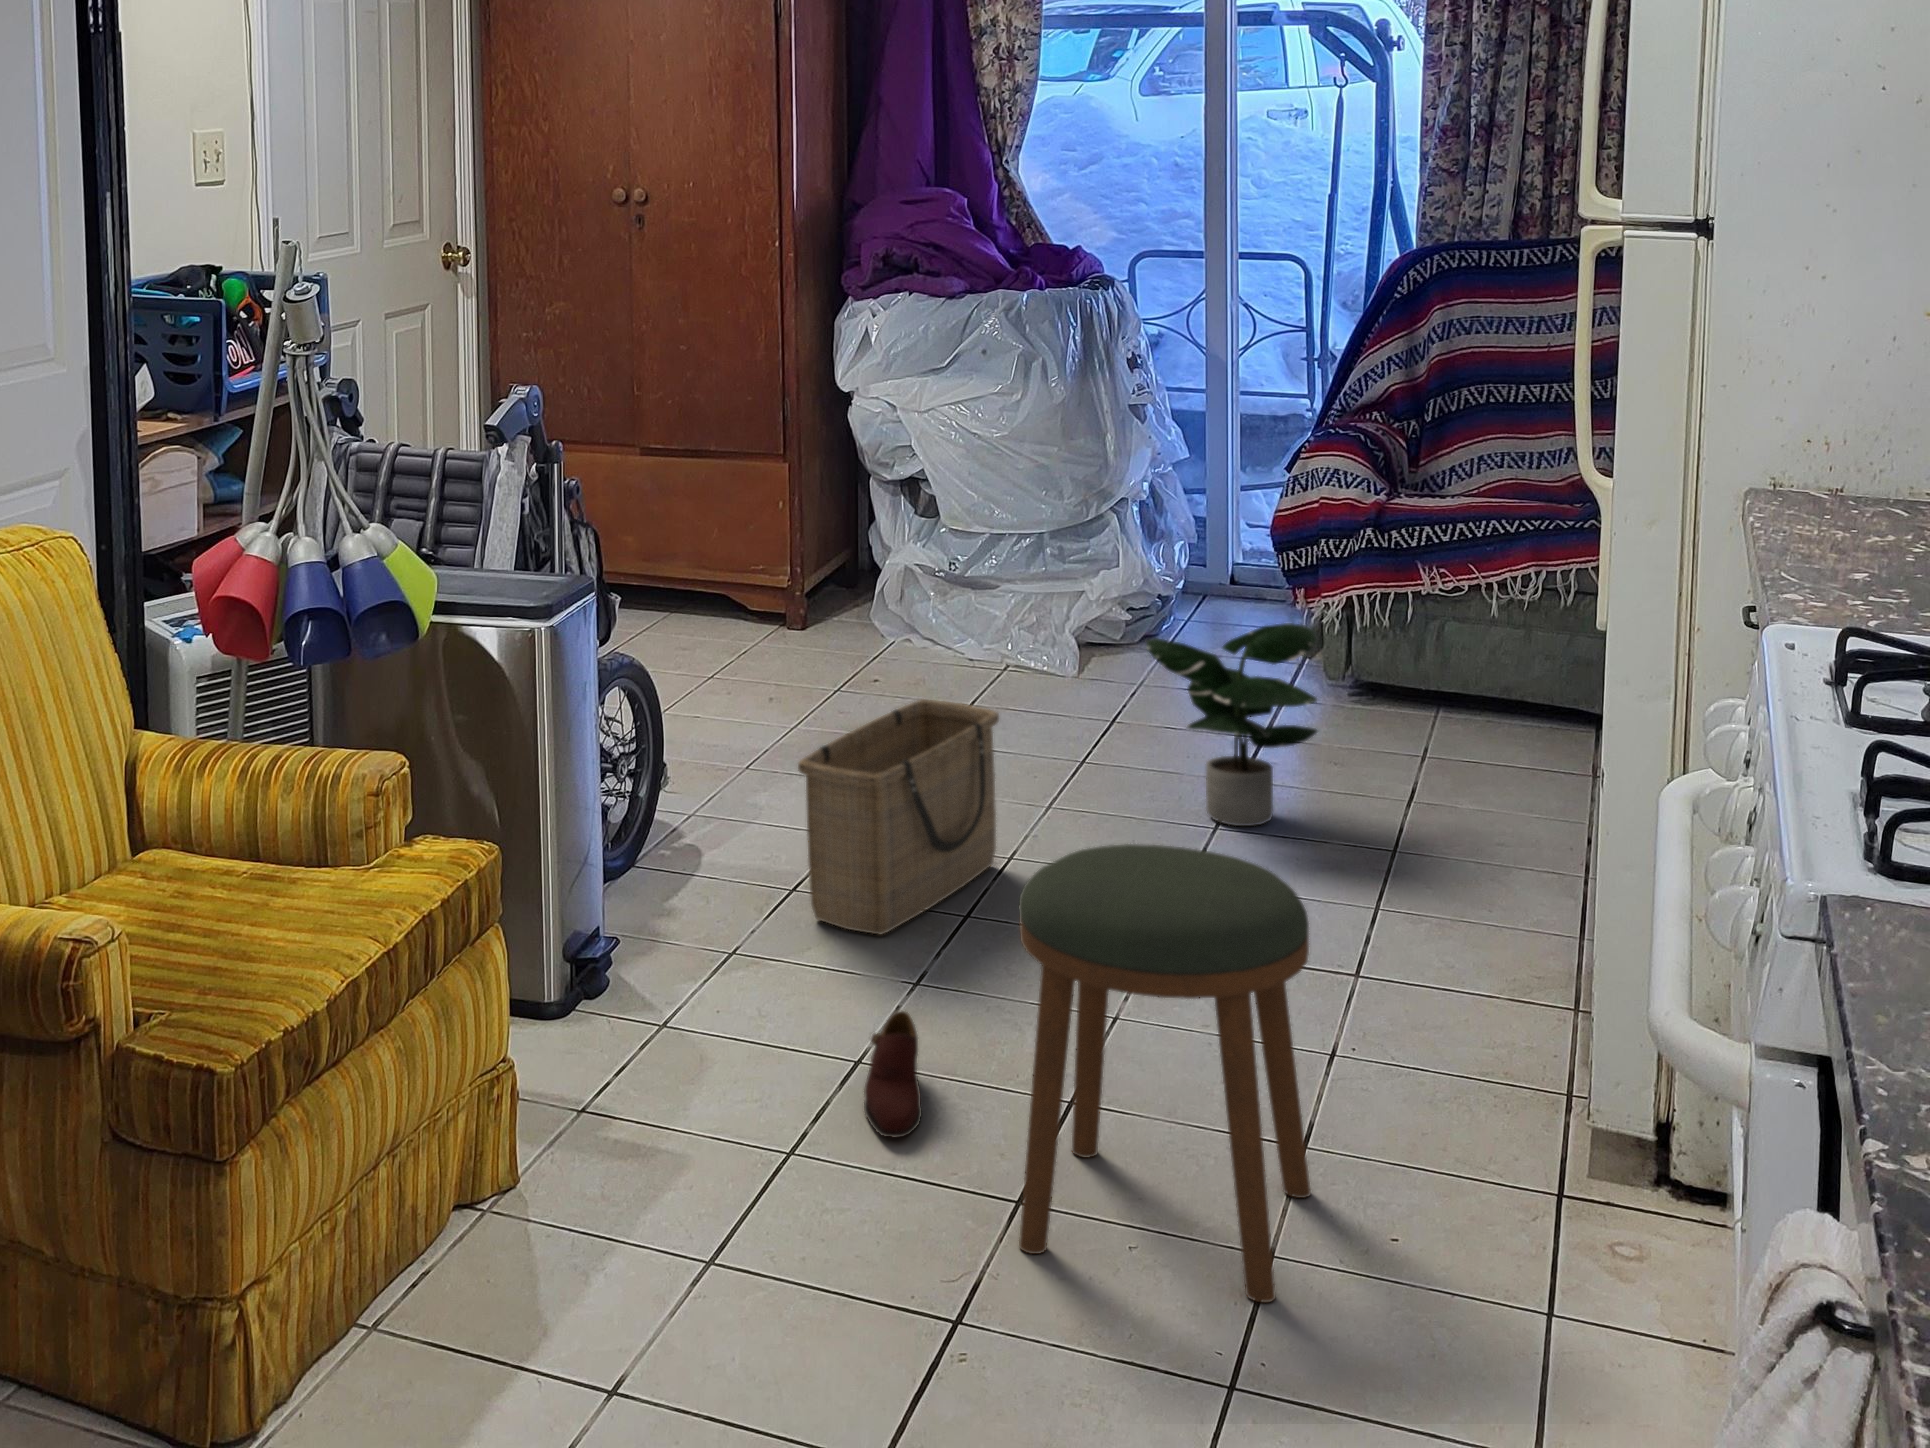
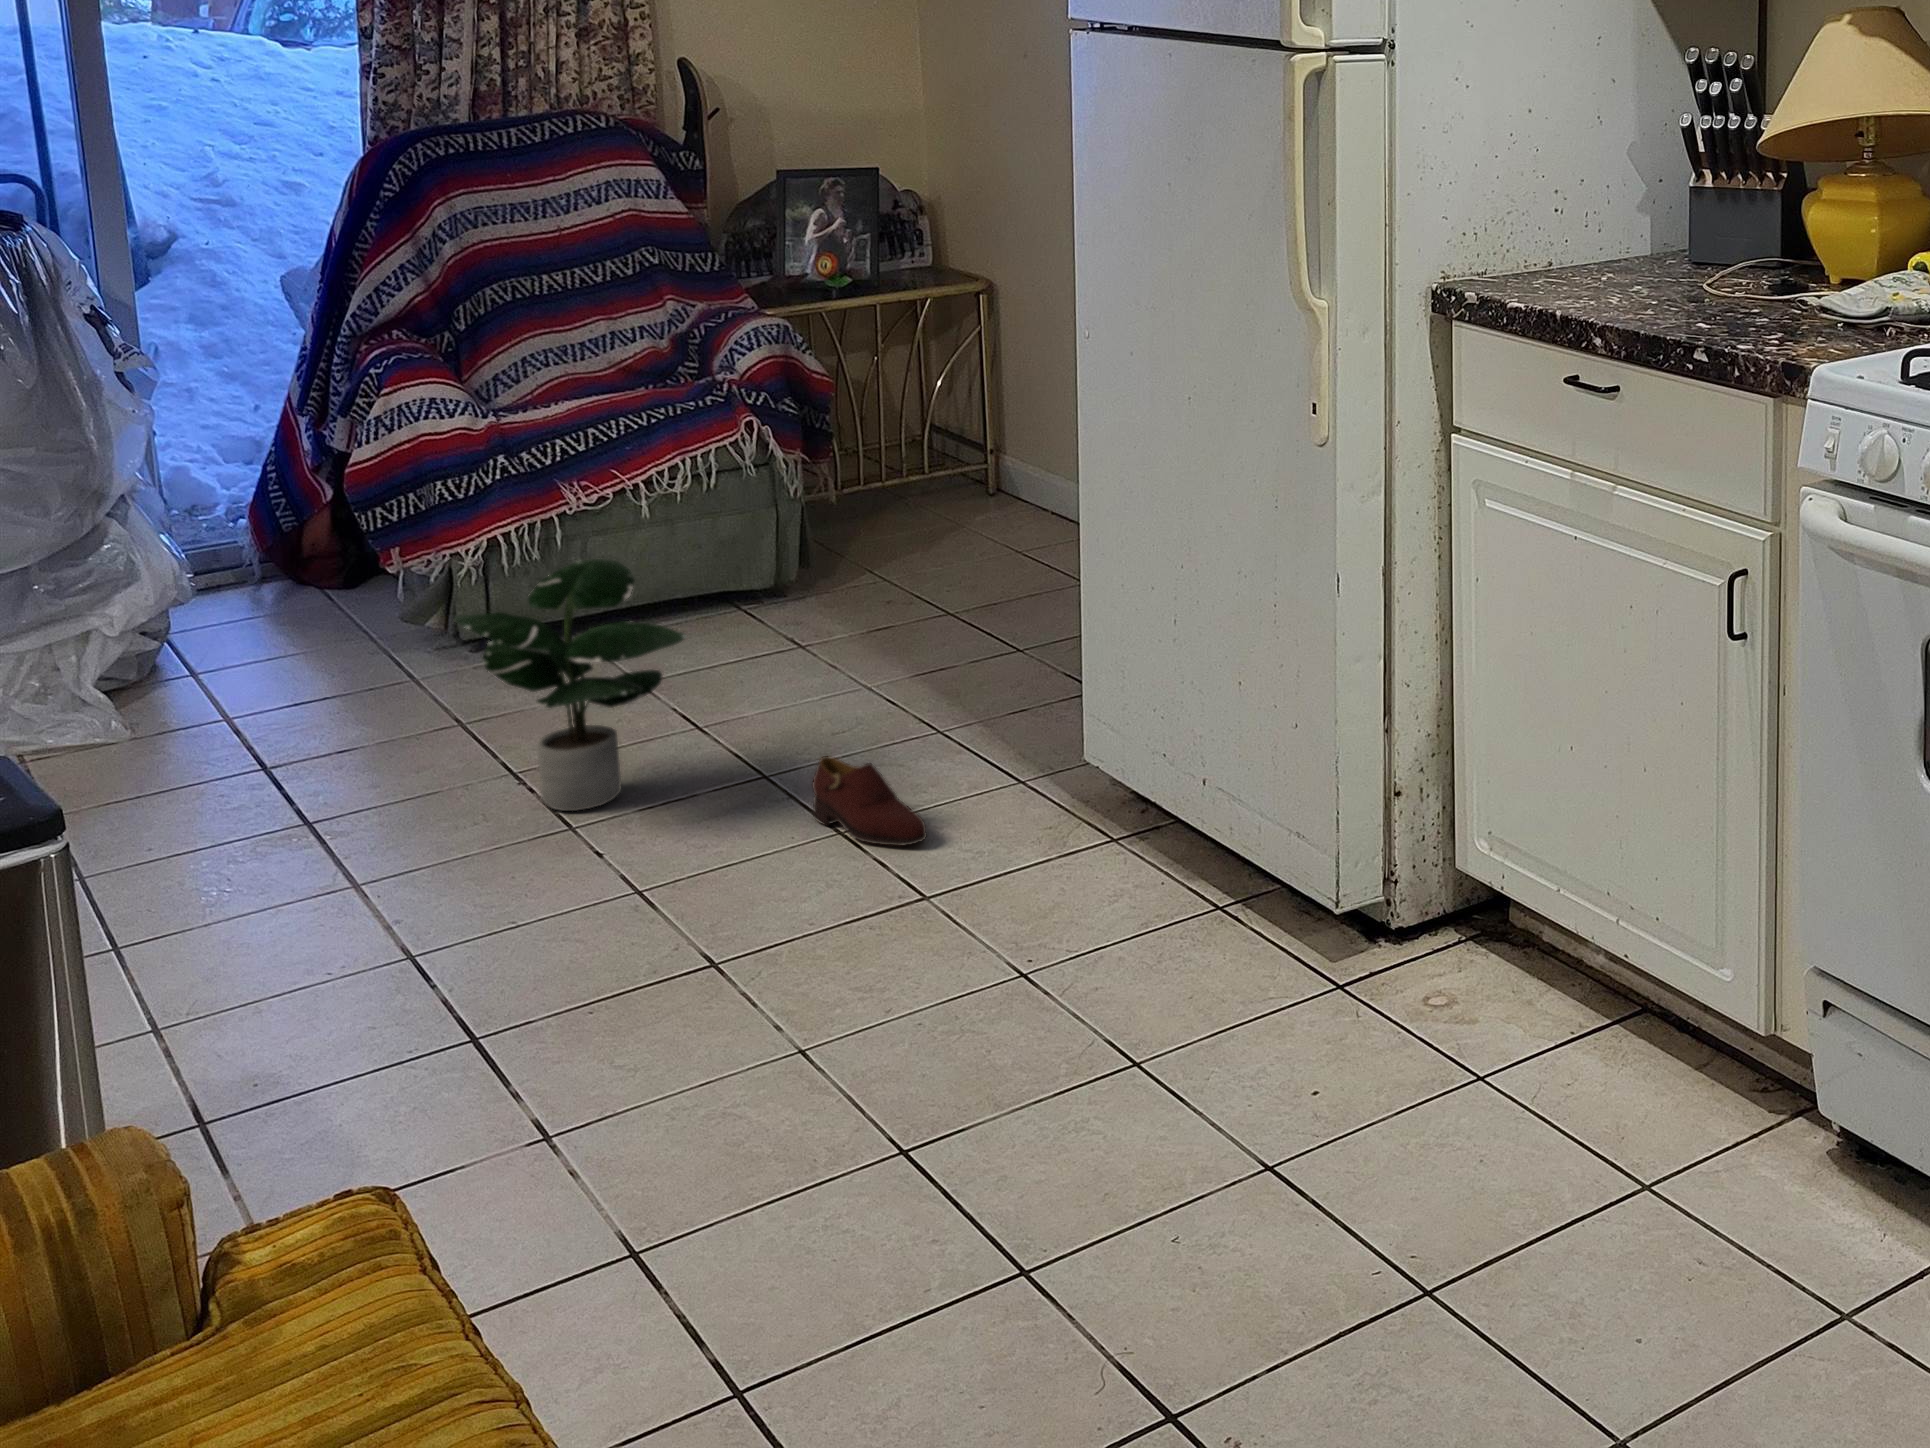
basket: present [798,699,999,934] -> none [250,748,443,1101]
stool: present [1018,844,1311,1302] -> none [989,742,1350,1266]
shoe: present [864,1010,922,1138] -> present [813,756,927,846]

